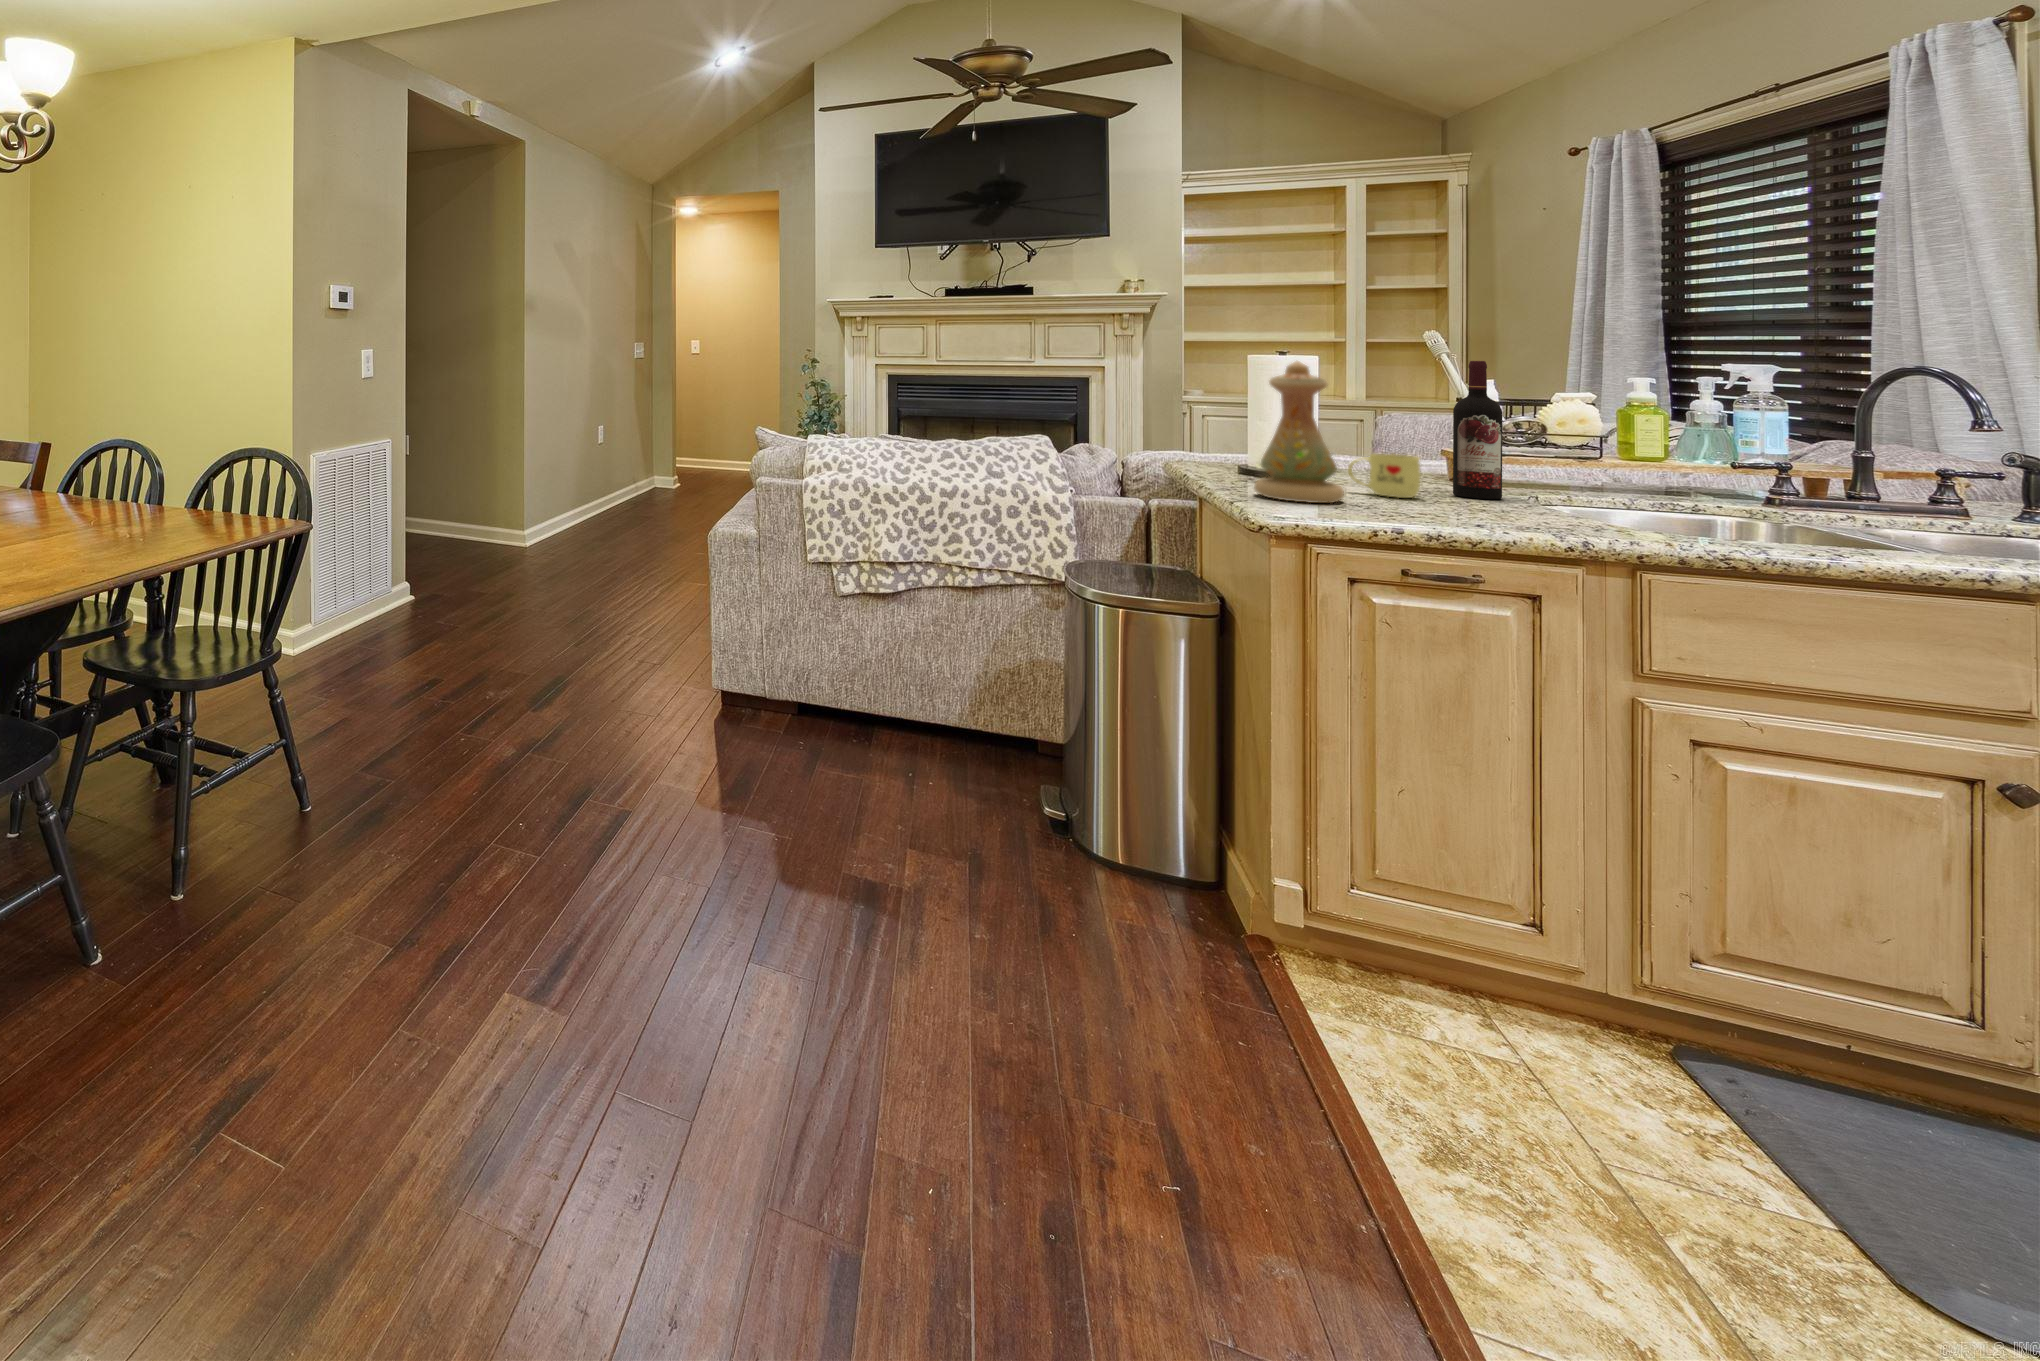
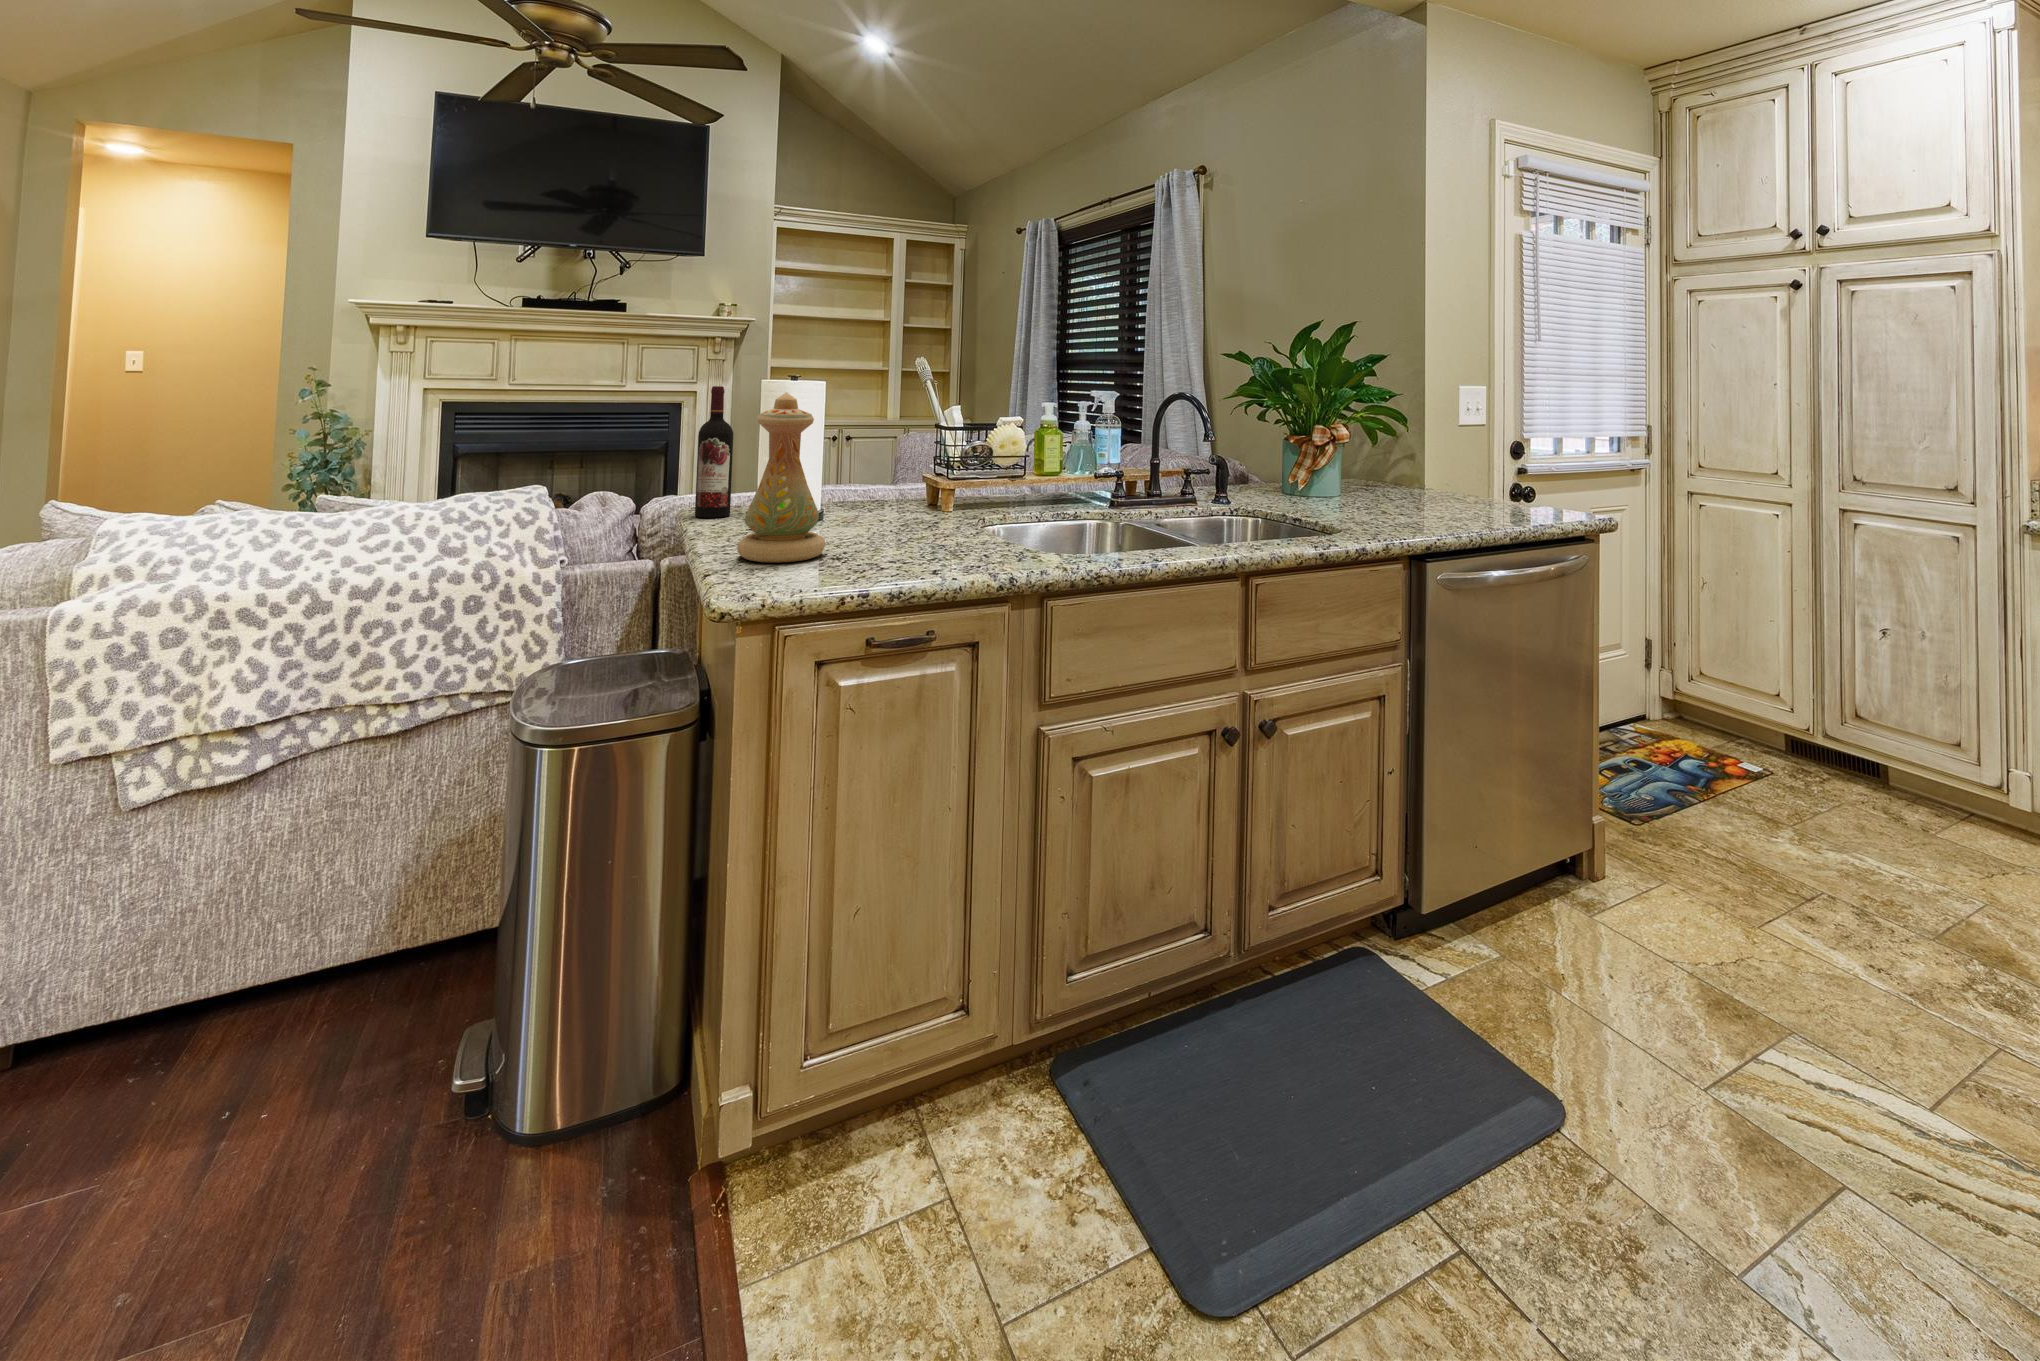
wine bottle: present [1453,361,1502,499] -> present [695,386,733,518]
mug: present [1348,454,1420,498] -> none [837,492,897,540]

